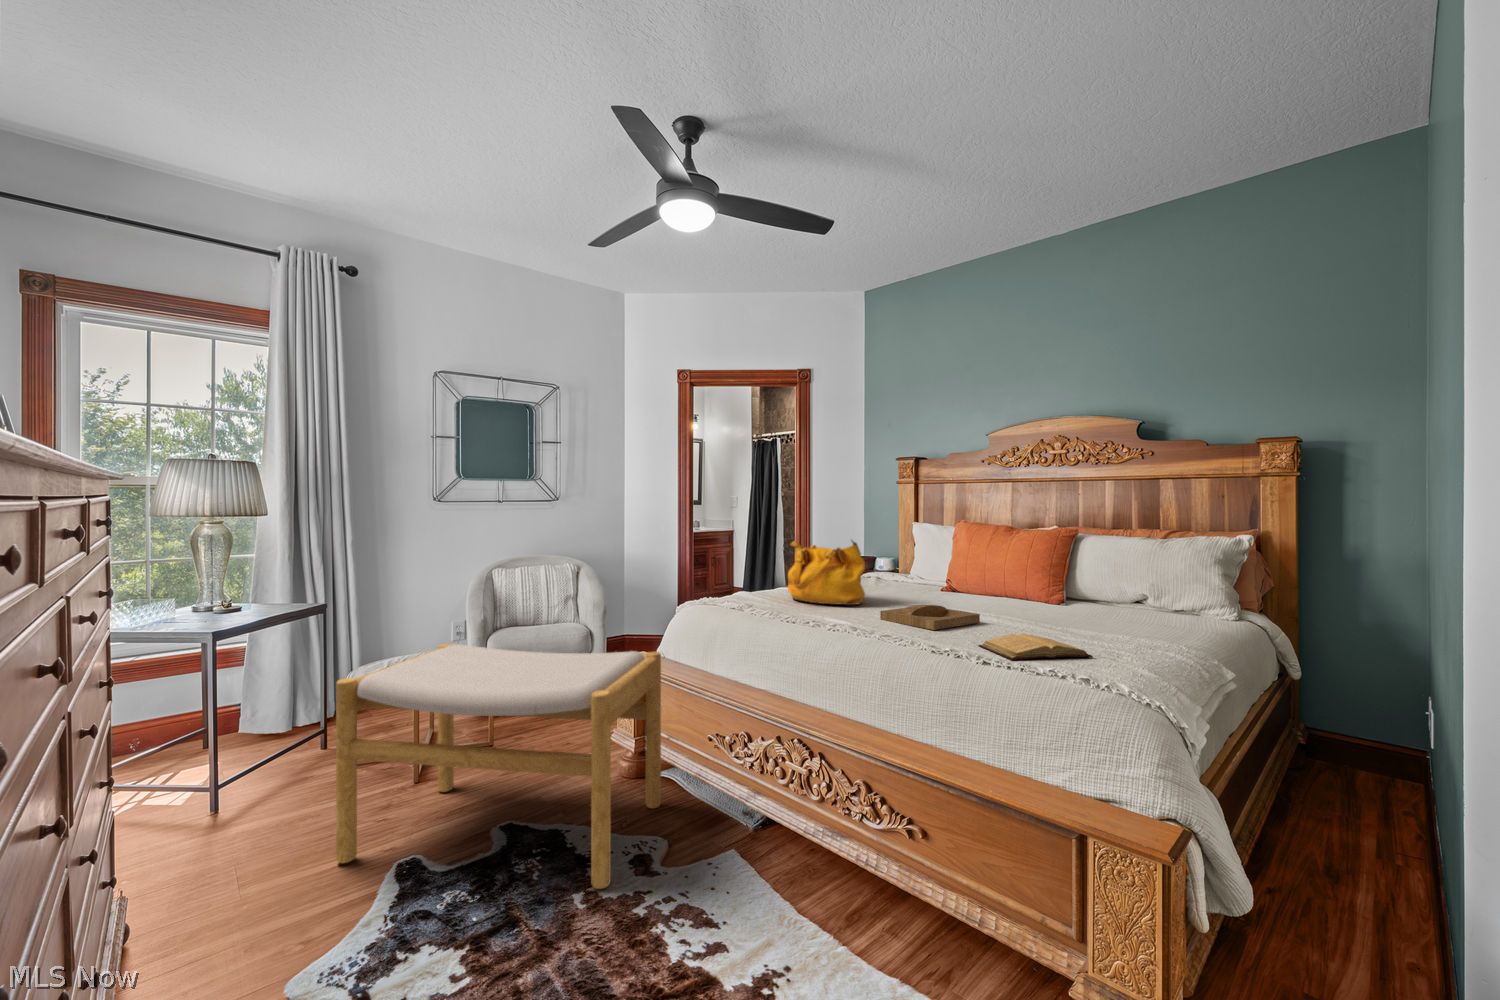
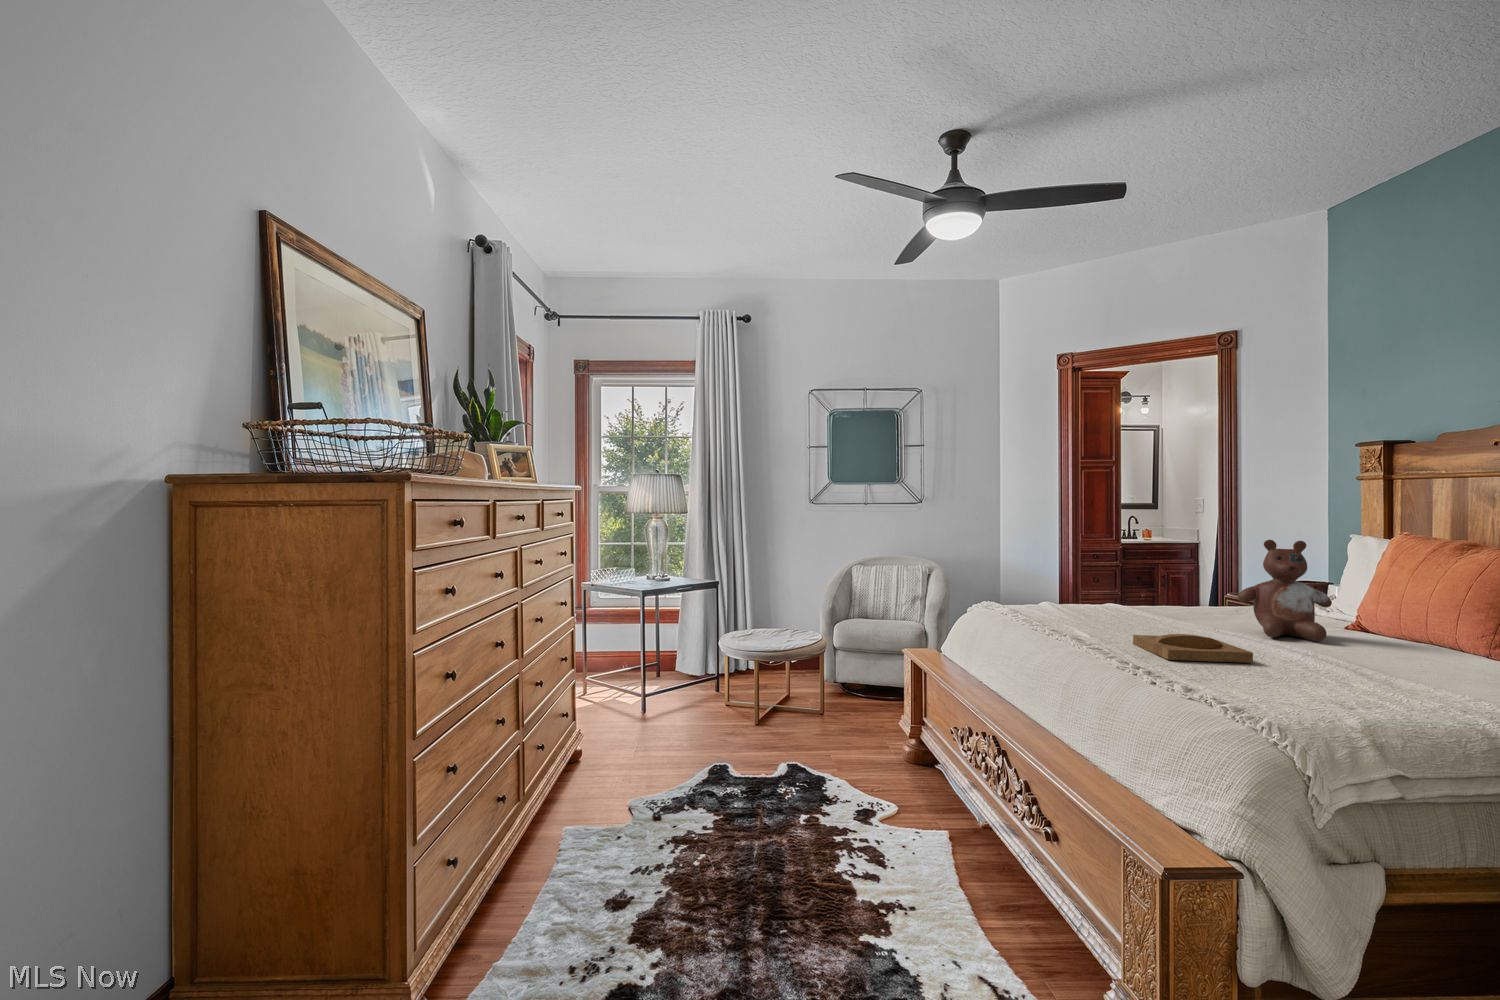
stuffed bear: none [906,519,972,599] -> present [1238,540,1332,641]
handbag: present [788,540,865,605] -> none [1067,555,1160,629]
book: present [978,634,1093,660] -> none [1182,672,1304,708]
footstool: present [336,644,661,889] -> none [684,618,917,818]

